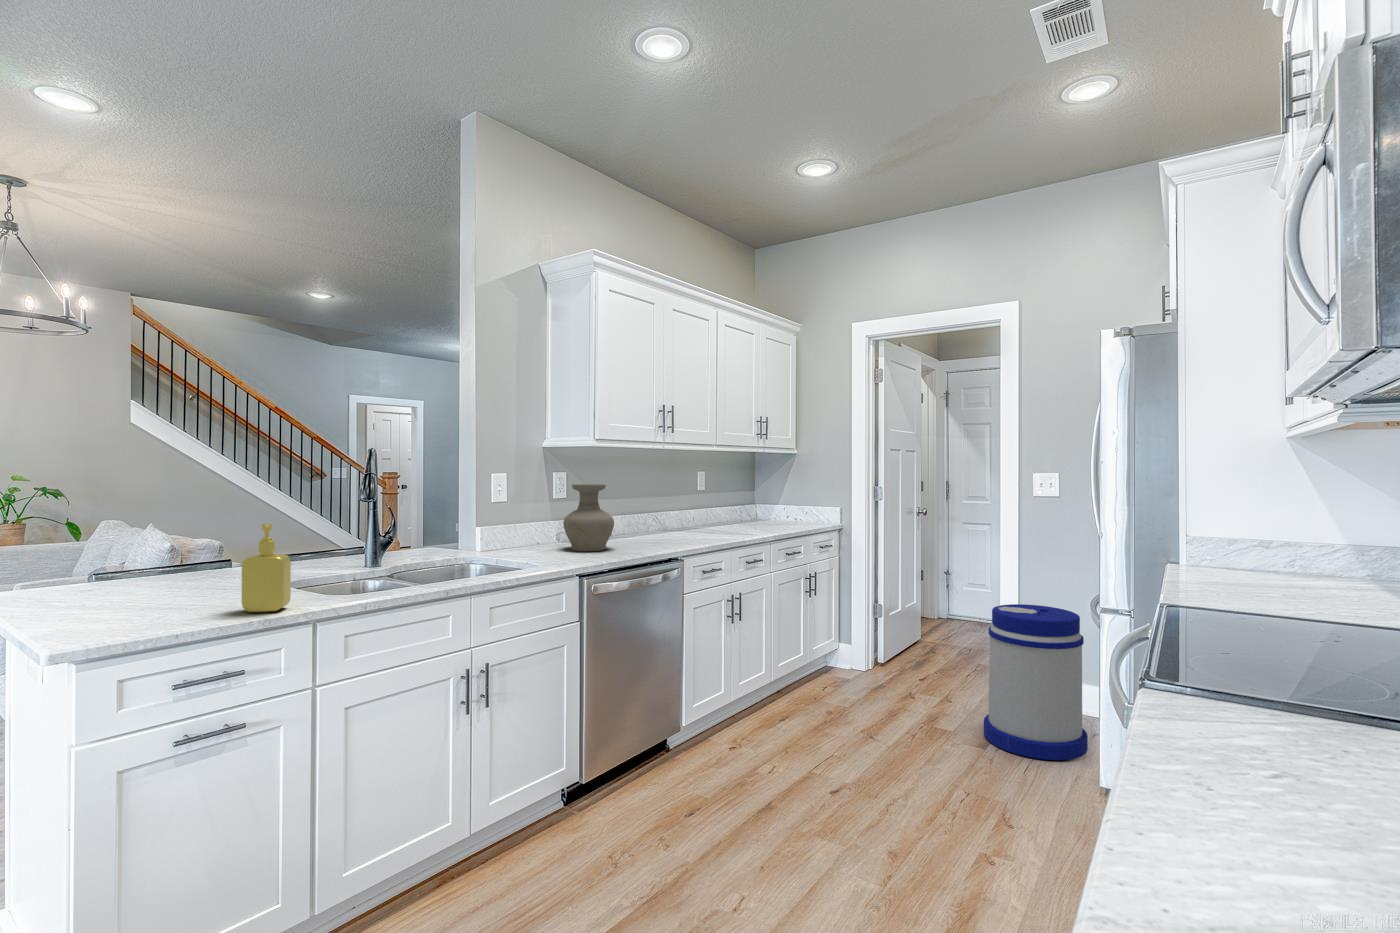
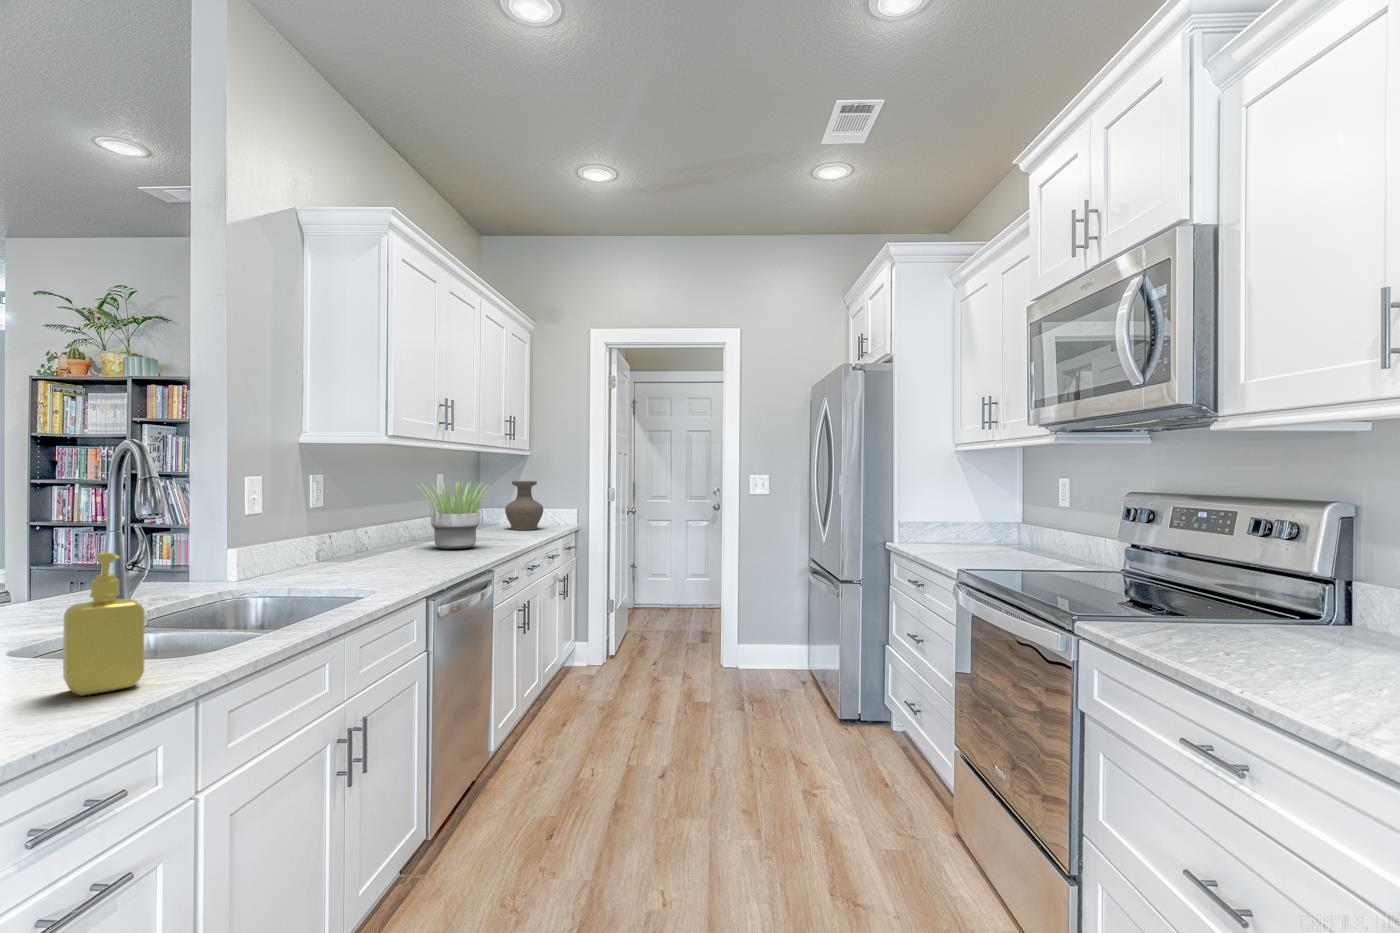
potted plant: none [644,478,714,540] -> present [422,481,490,549]
vase: present [563,484,614,551] -> present [505,481,543,530]
trash can: present [984,604,1088,760] -> none [735,584,814,711]

